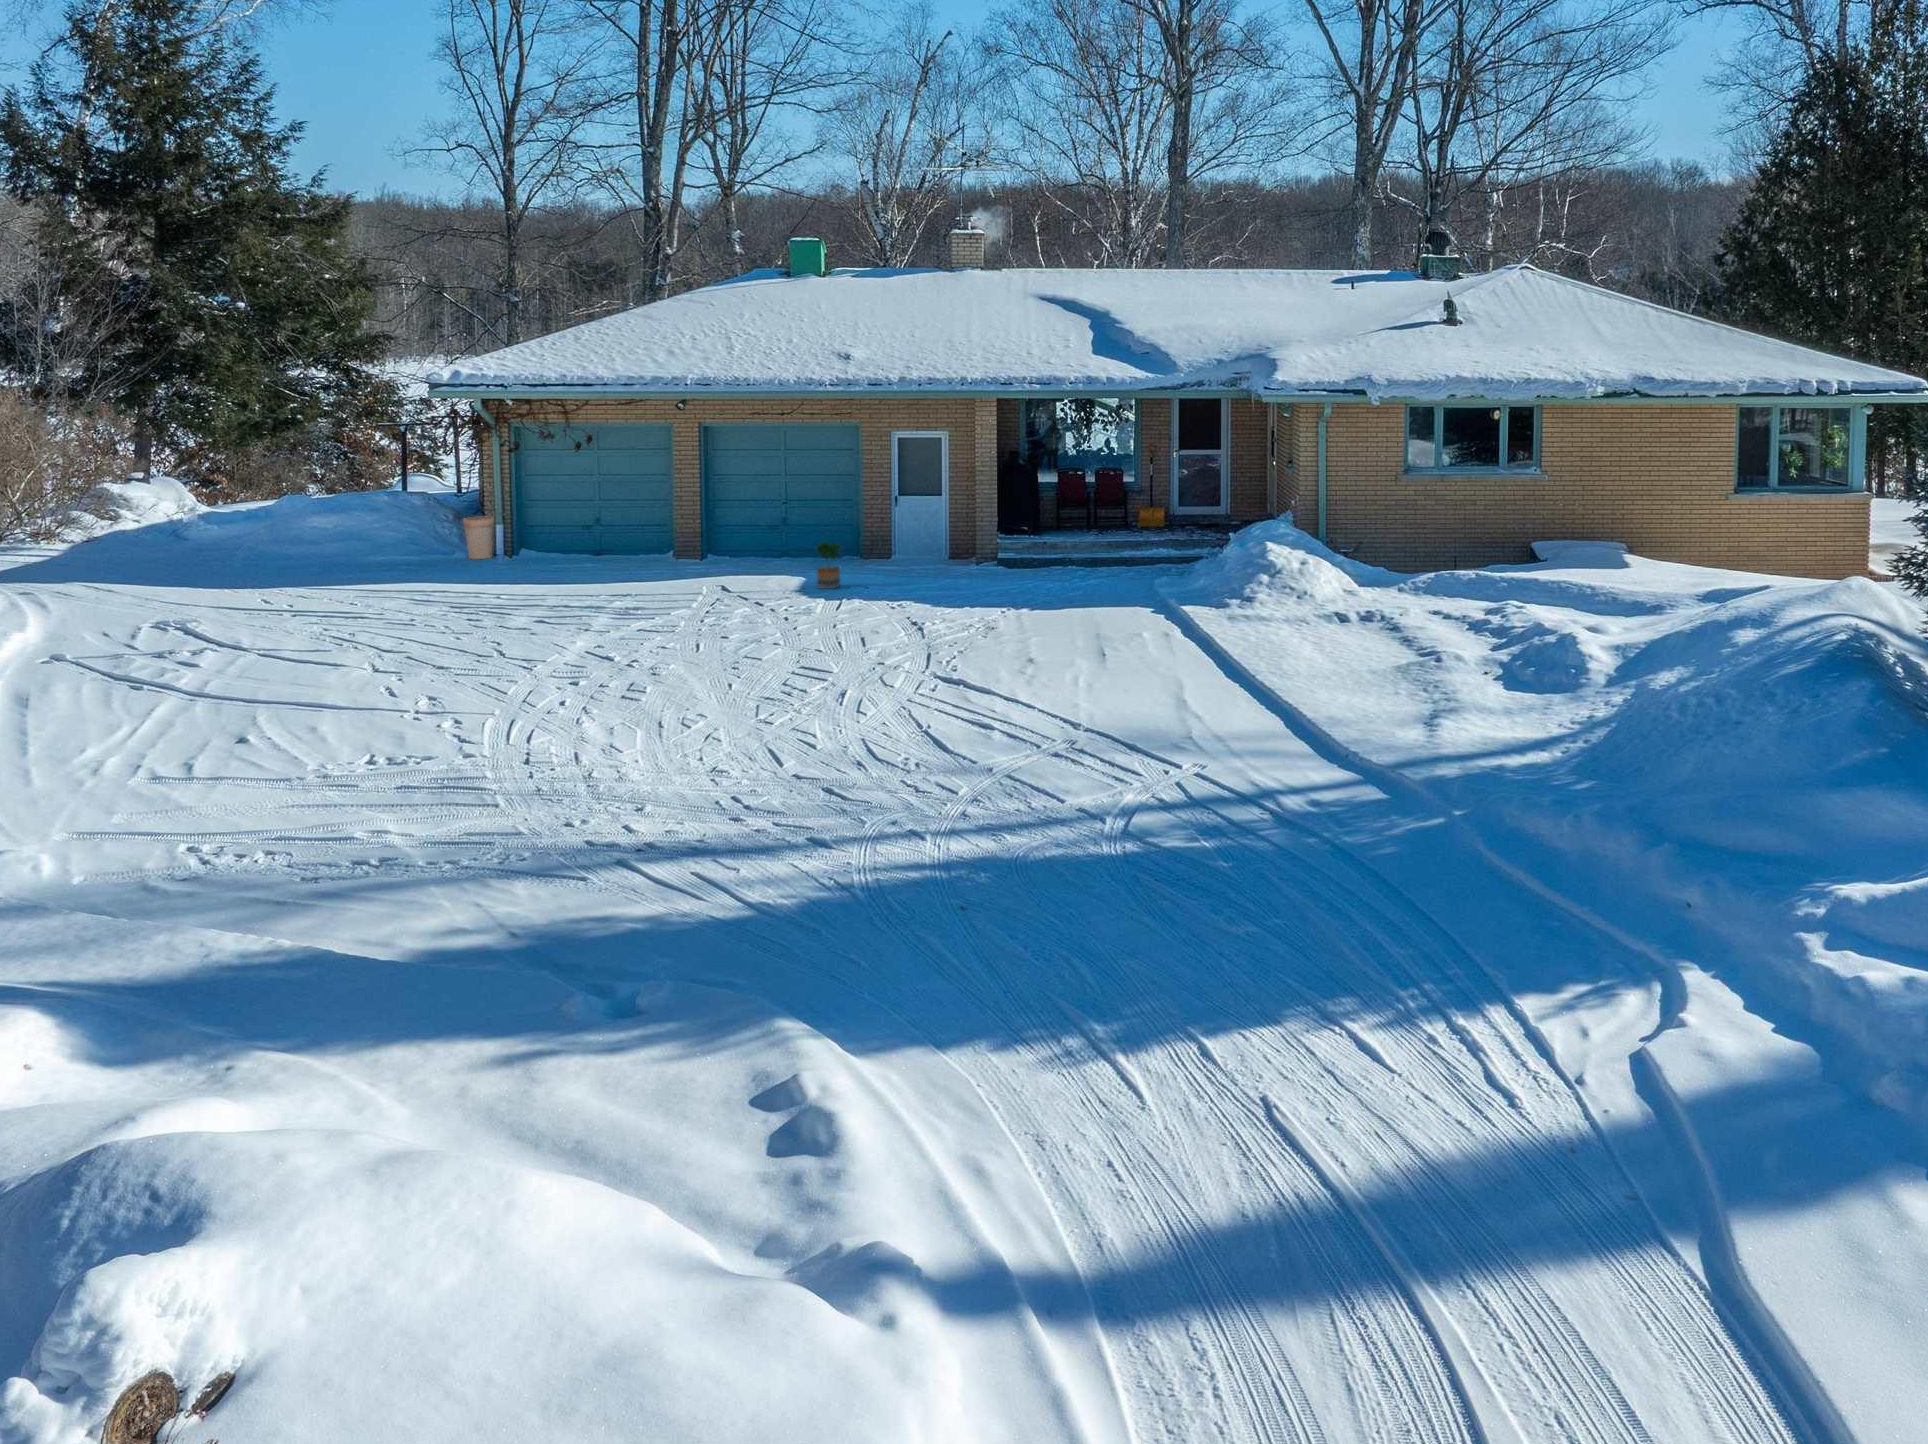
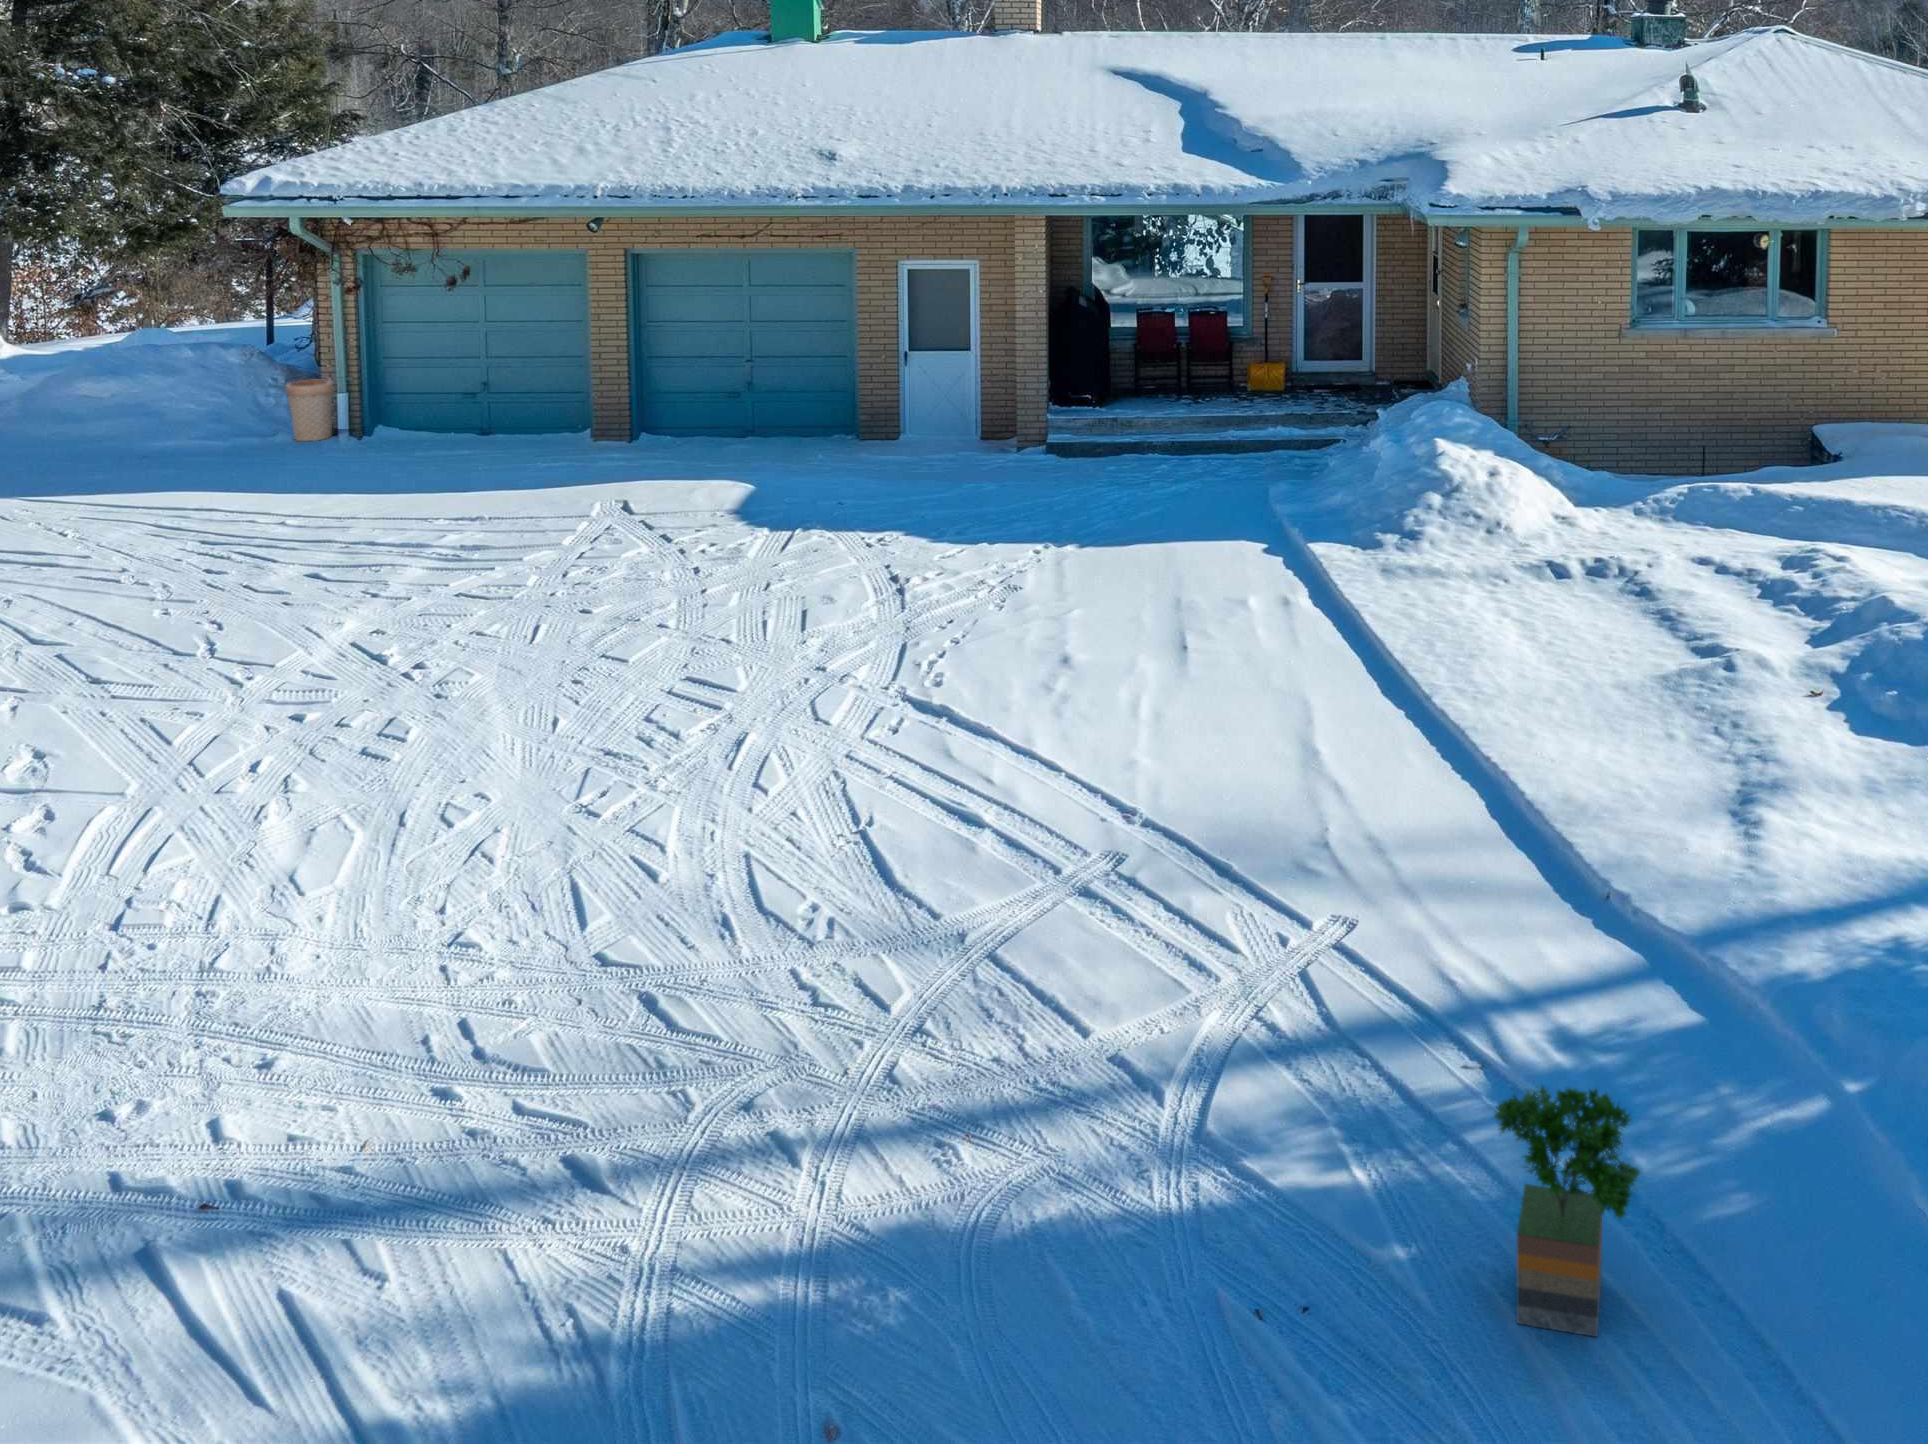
potted tree: present [815,542,844,589] -> present [1495,1086,1640,1337]

